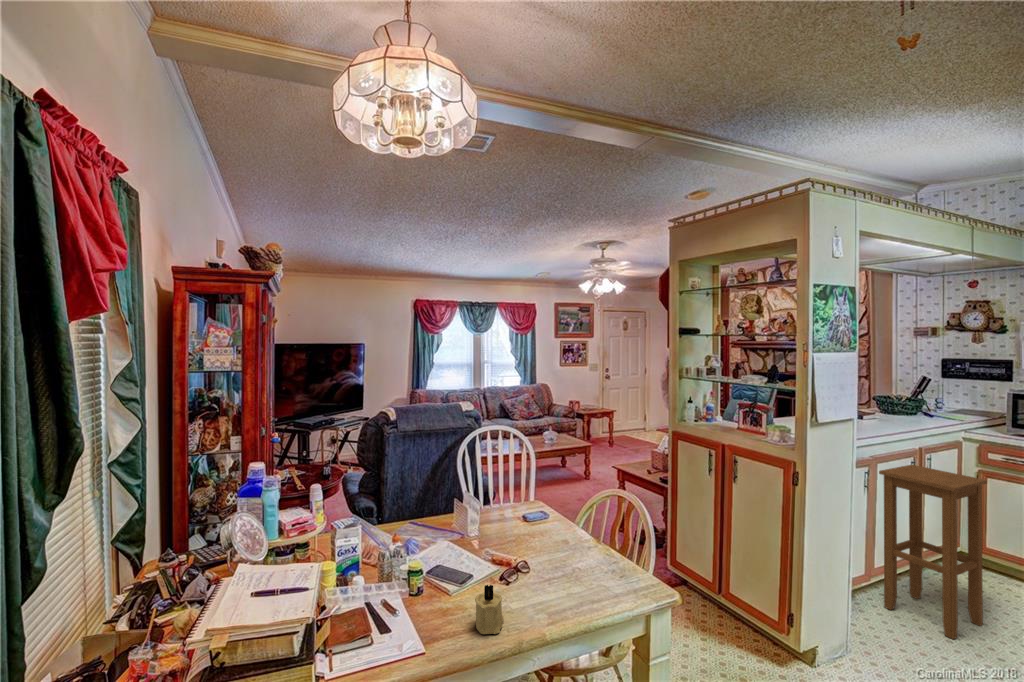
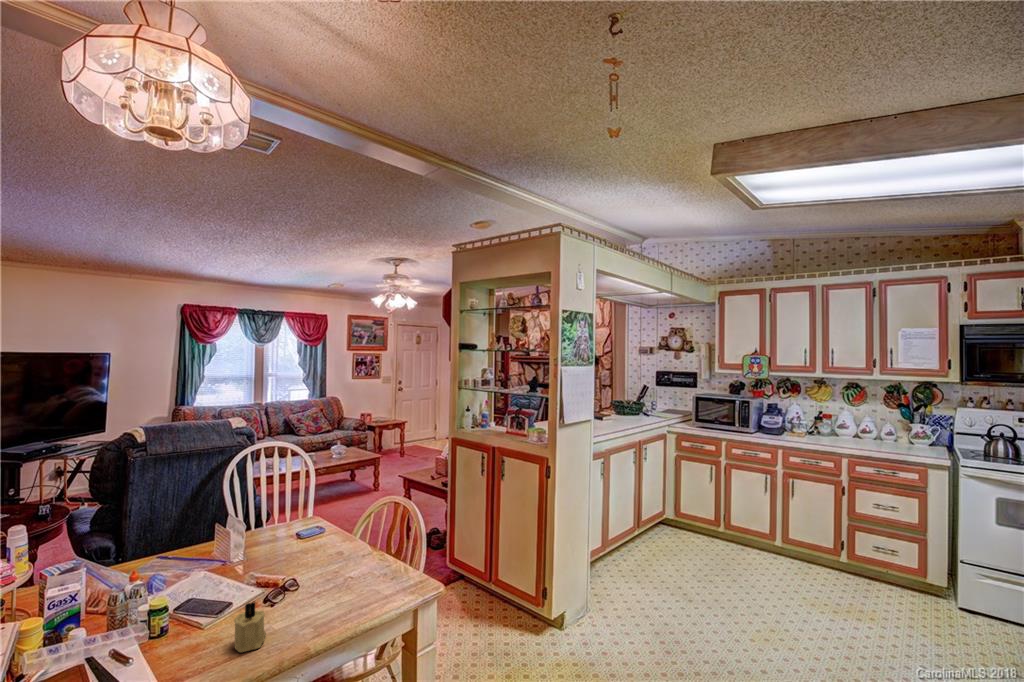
stool: present [879,465,987,639] -> none [610,454,674,584]

